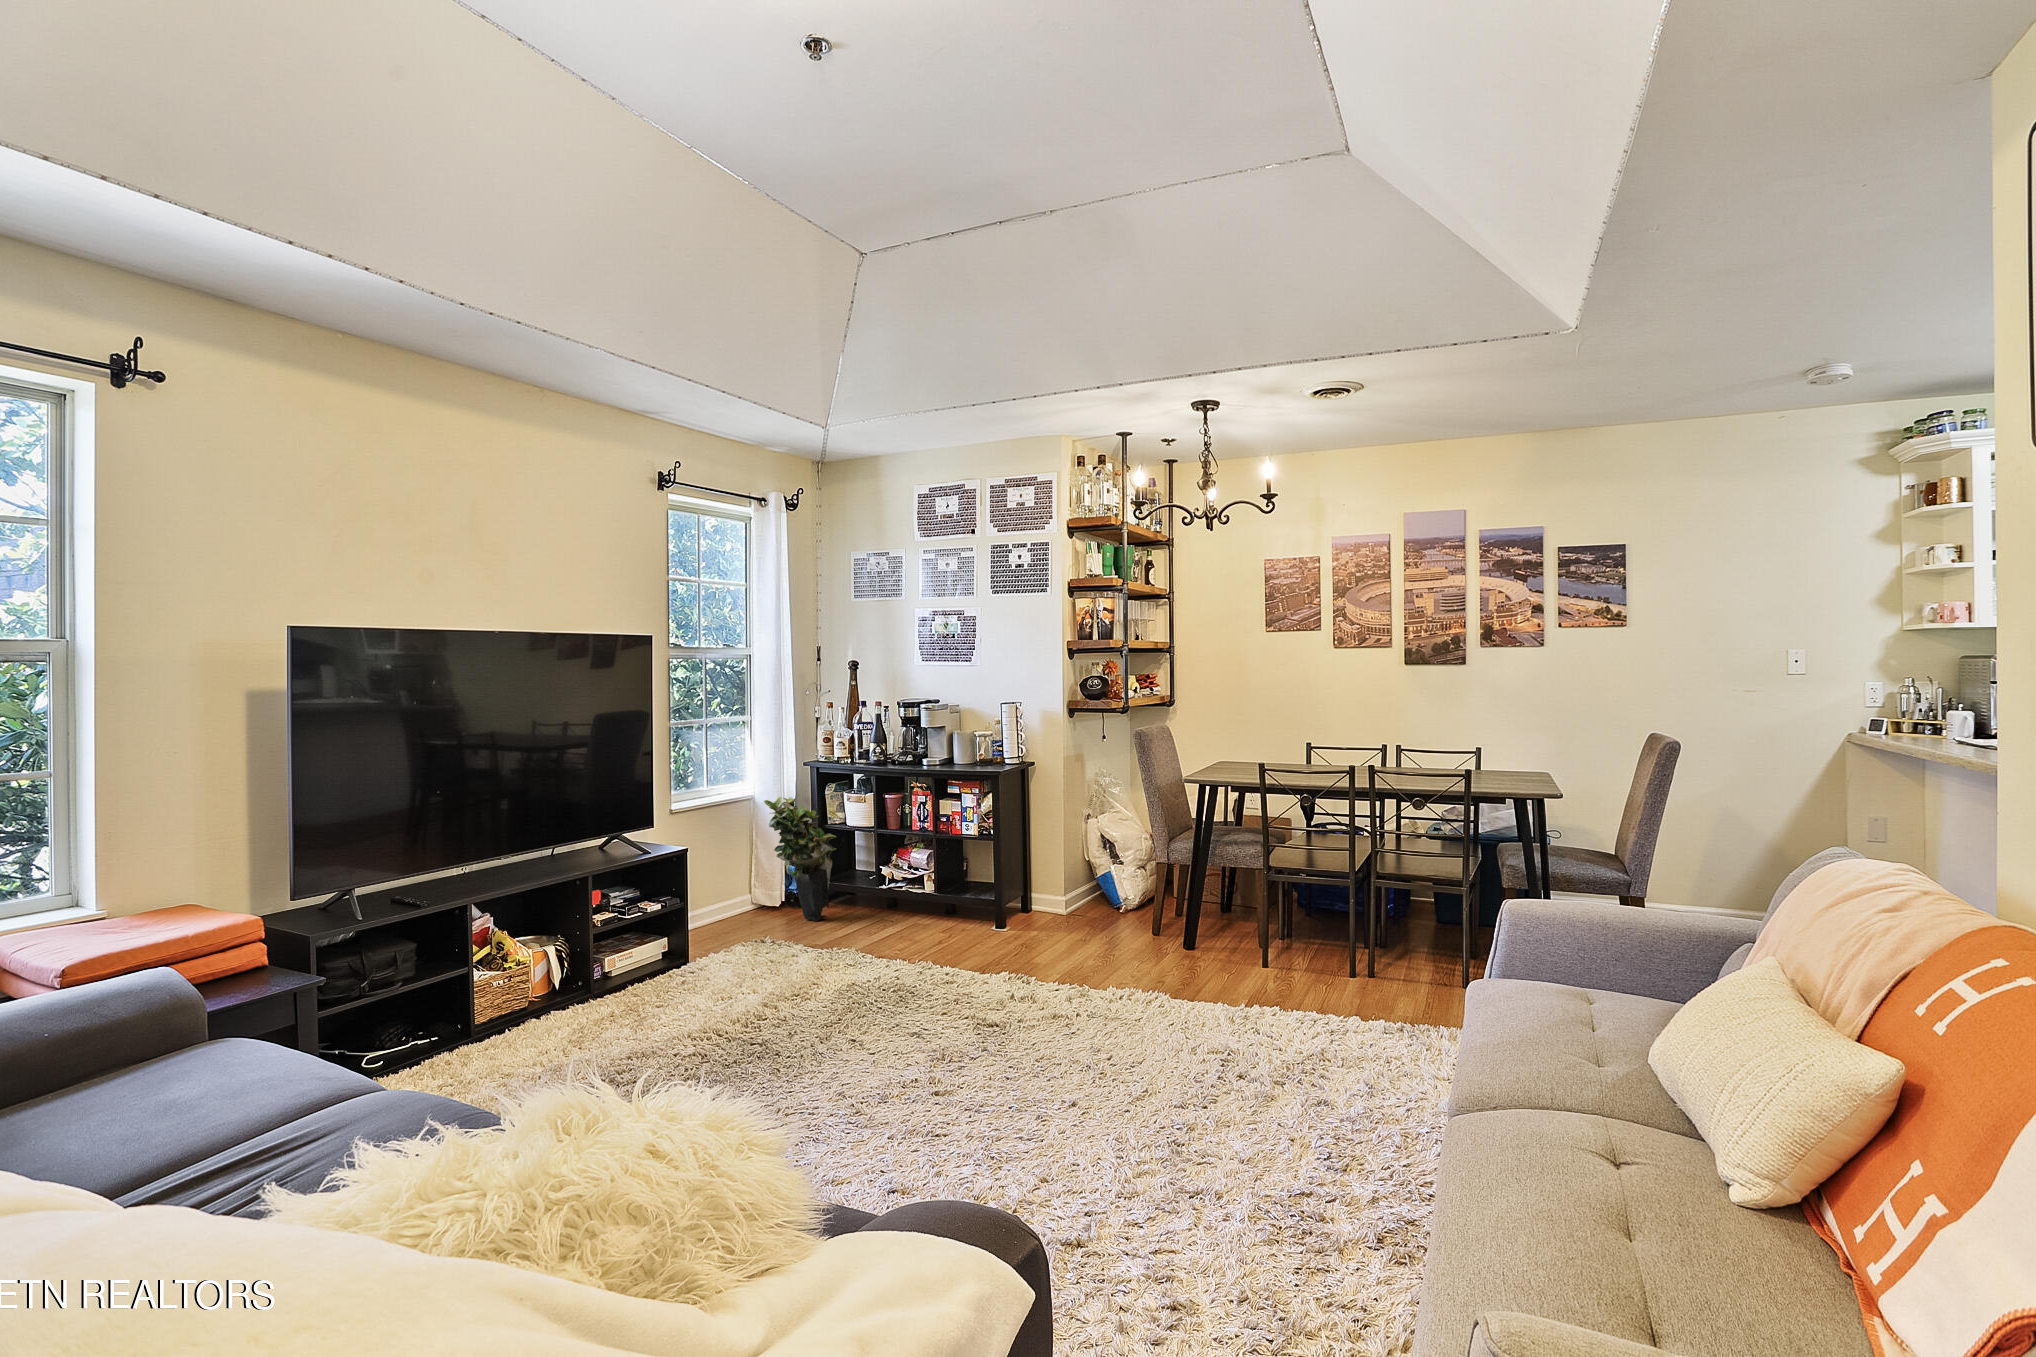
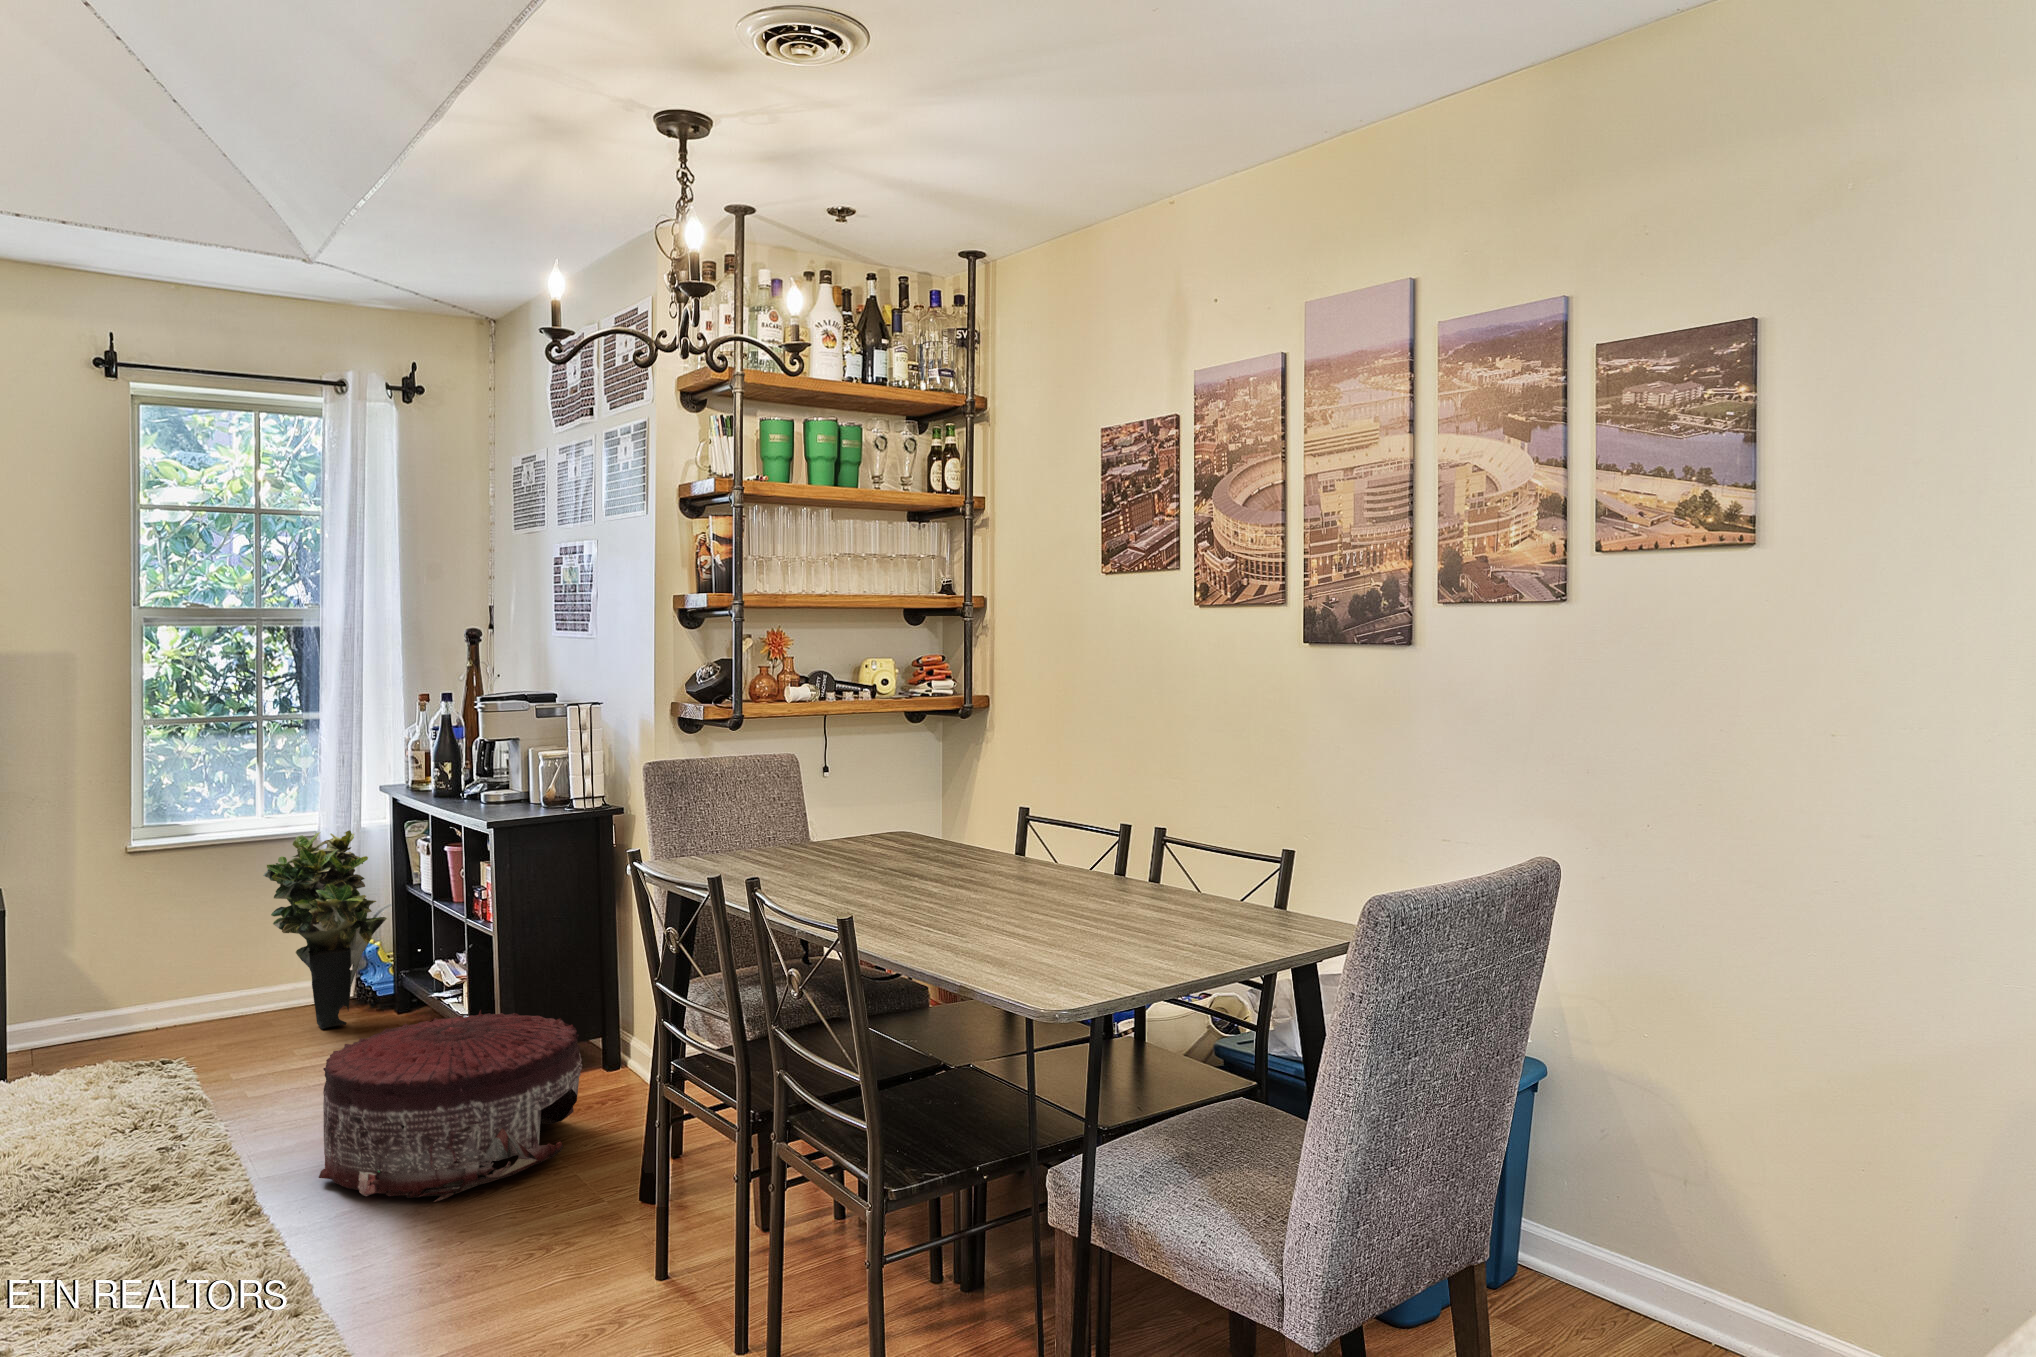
pouf: none [1004,873,1134,964] -> present [319,1010,583,1202]

